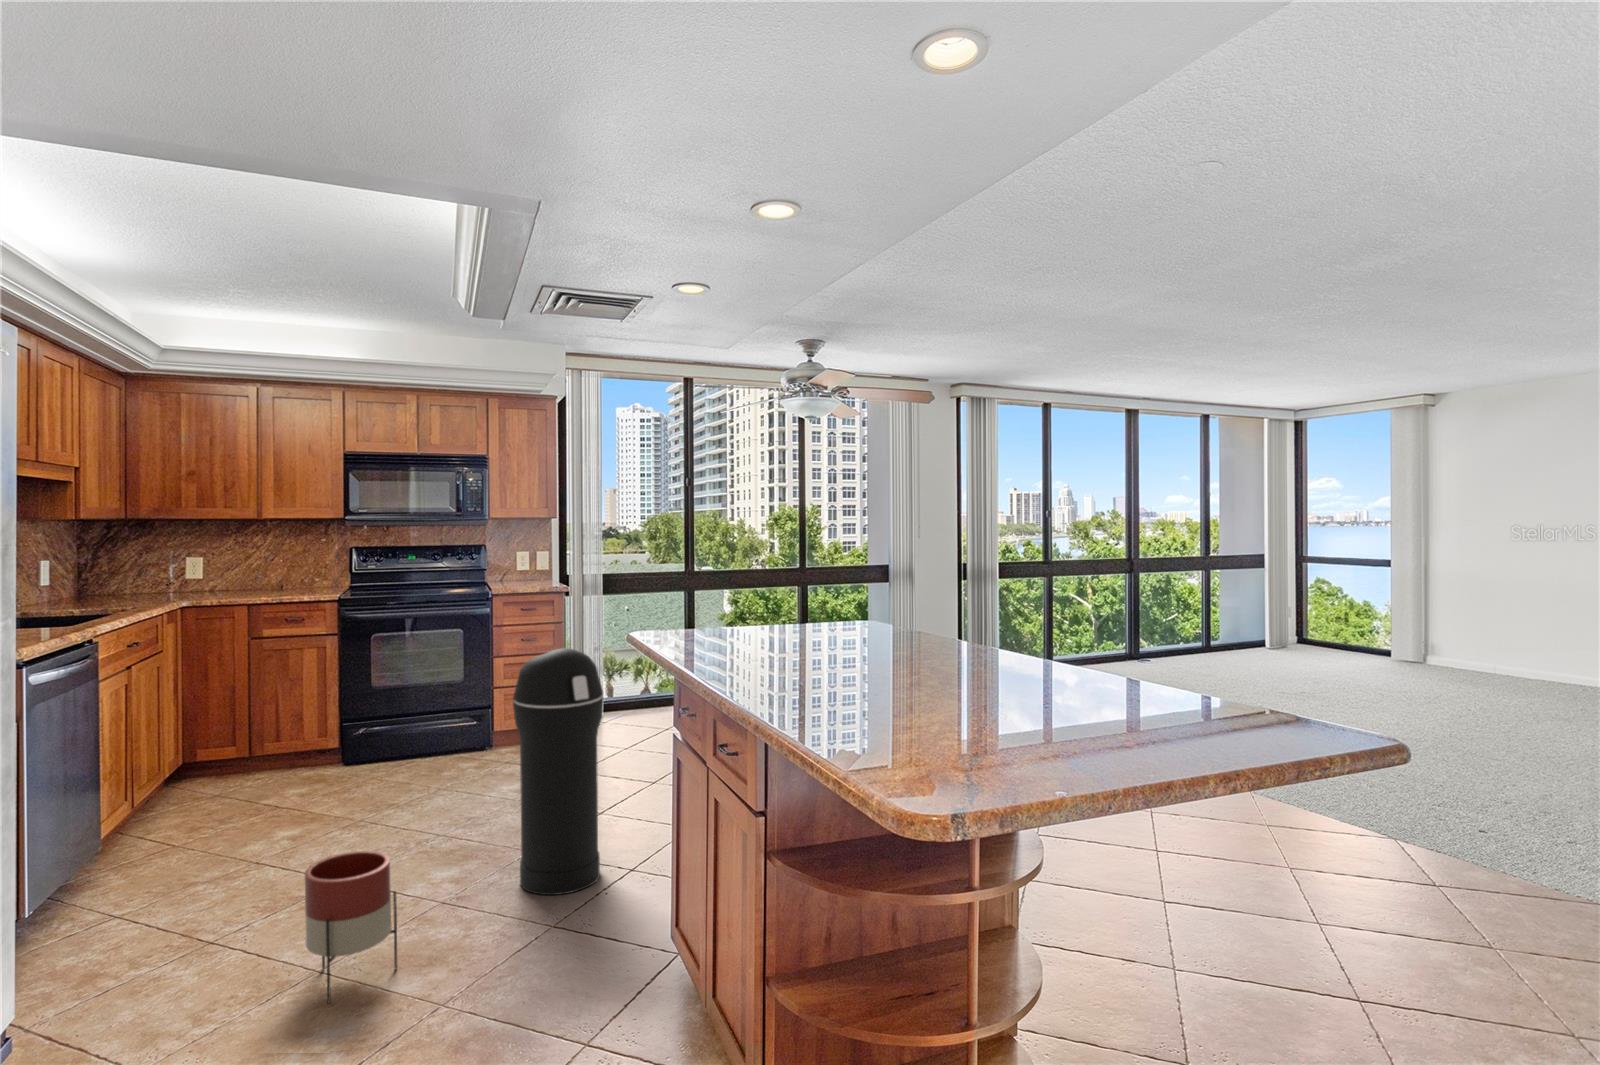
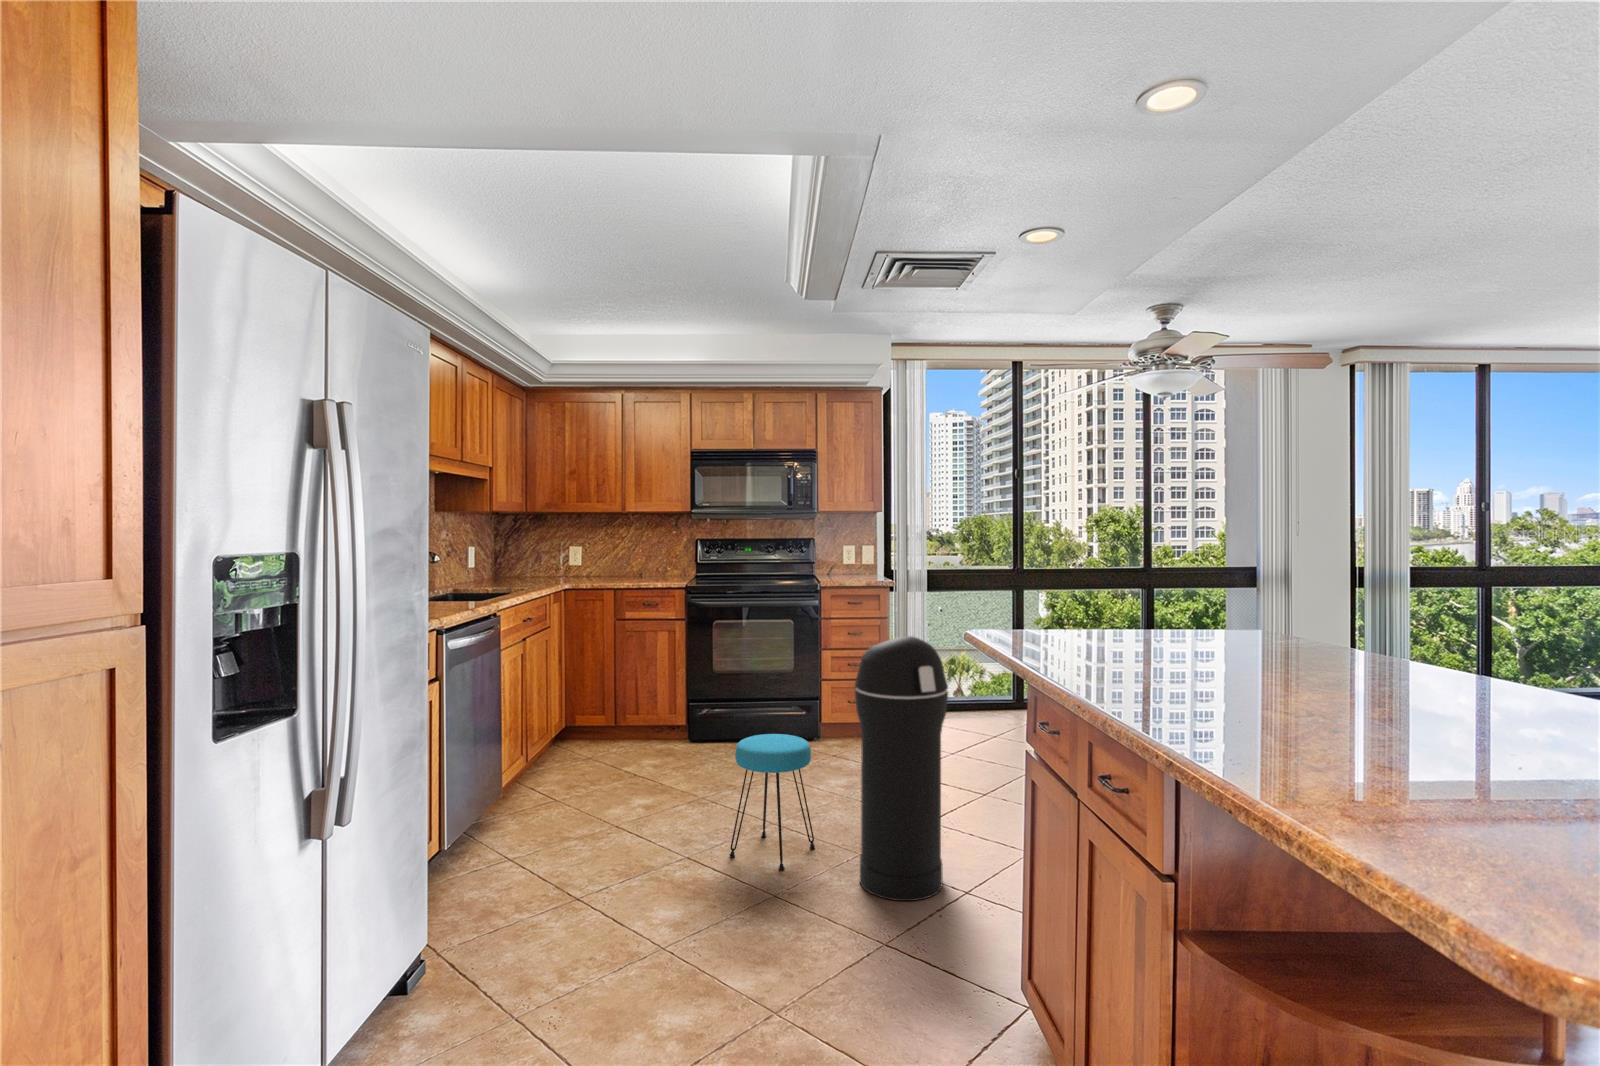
stool: none [385,751,478,882] -> present [729,734,815,869]
planter: present [305,851,397,1003] -> none [660,832,745,992]

